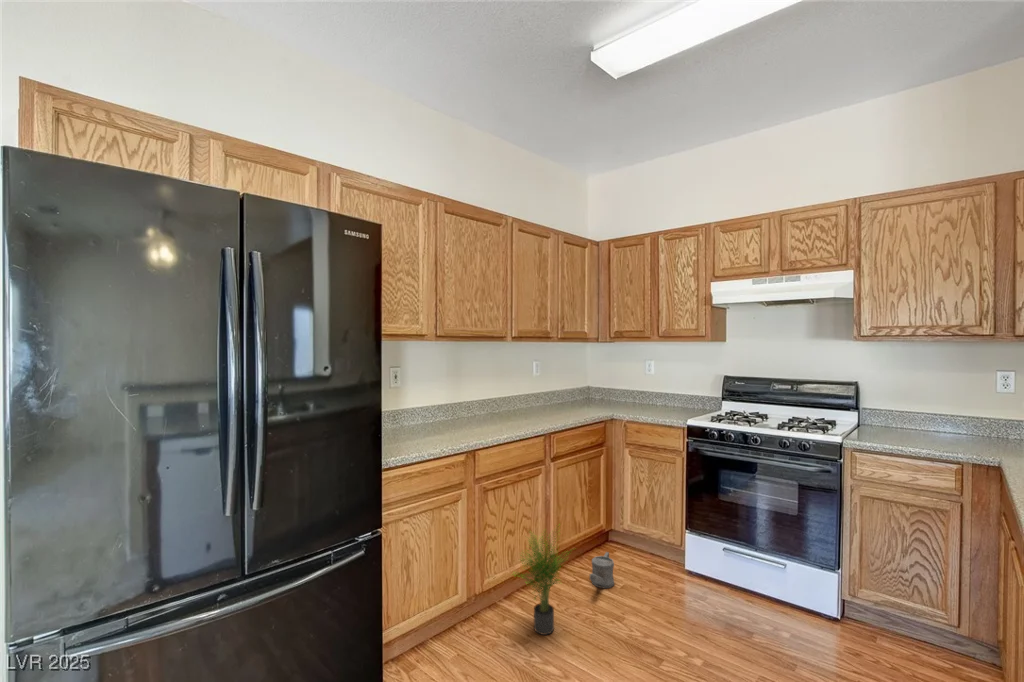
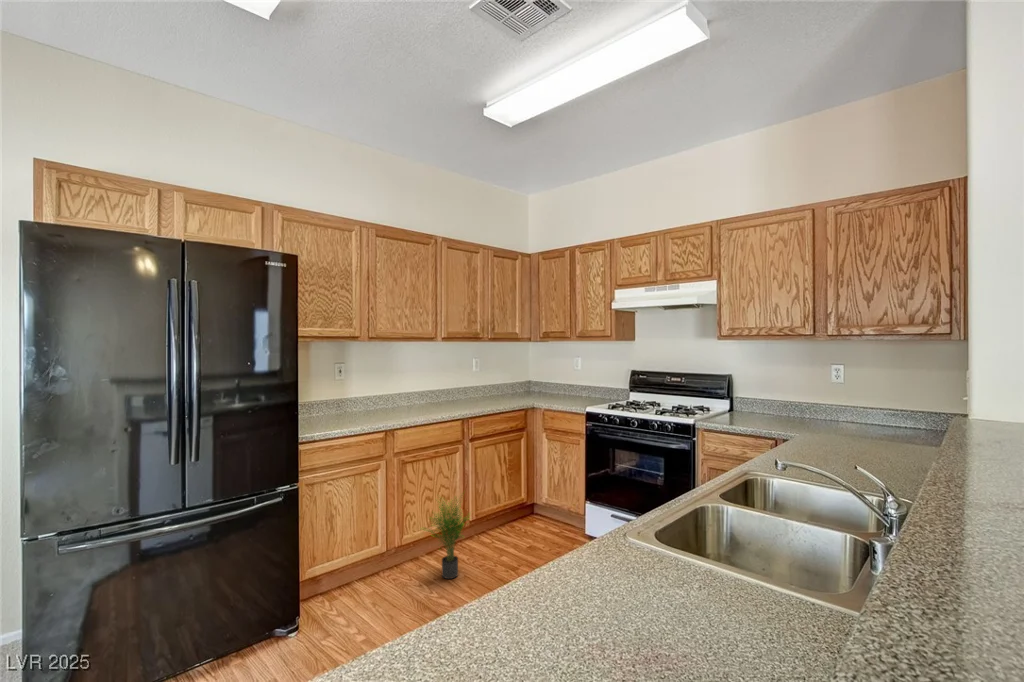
watering can: present [590,552,614,588] -> none [497,520,524,549]

